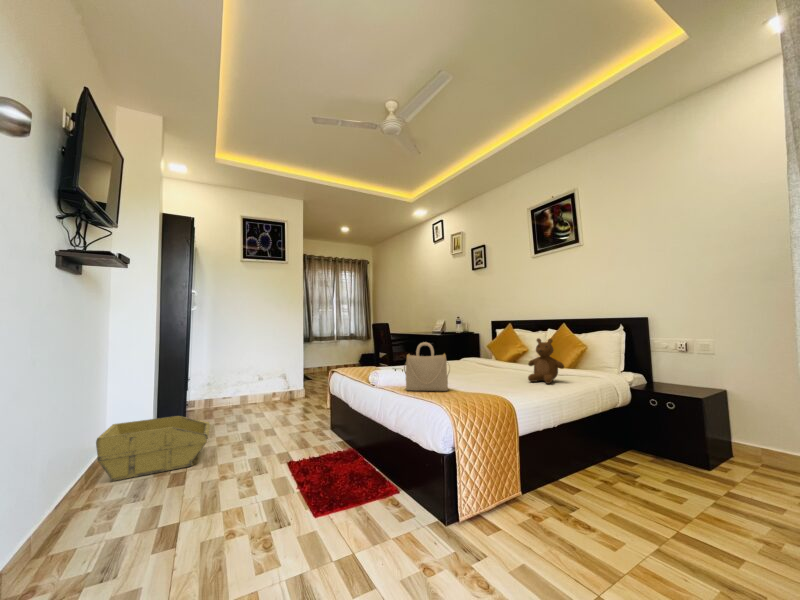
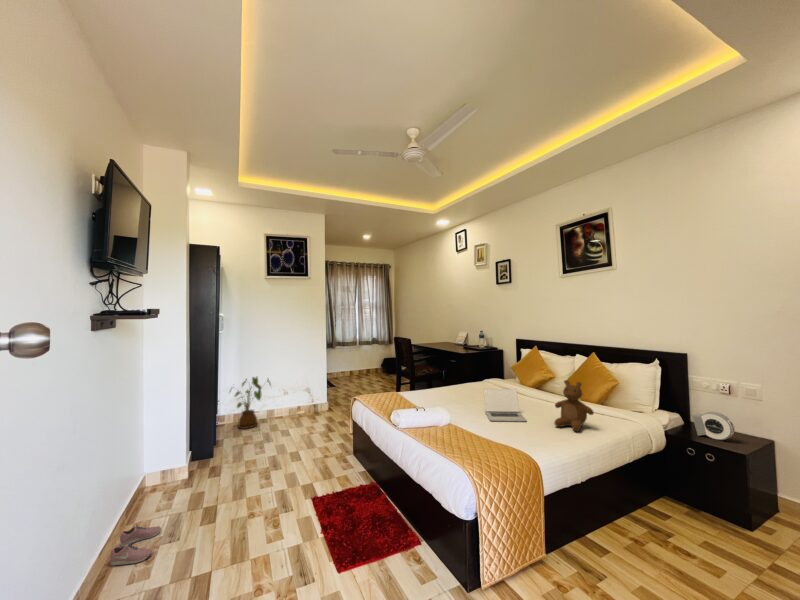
handbag: present [404,342,449,391] -> none [426,389,473,440]
laptop: none [461,353,502,380] -> present [484,389,526,422]
house plant: none [201,360,246,412] -> present [235,377,271,429]
alarm clock: none [654,365,691,391] -> present [692,412,735,440]
storage bin: present [96,416,210,481] -> none [135,445,238,515]
shoe: none [65,486,124,523] -> present [110,526,161,565]

